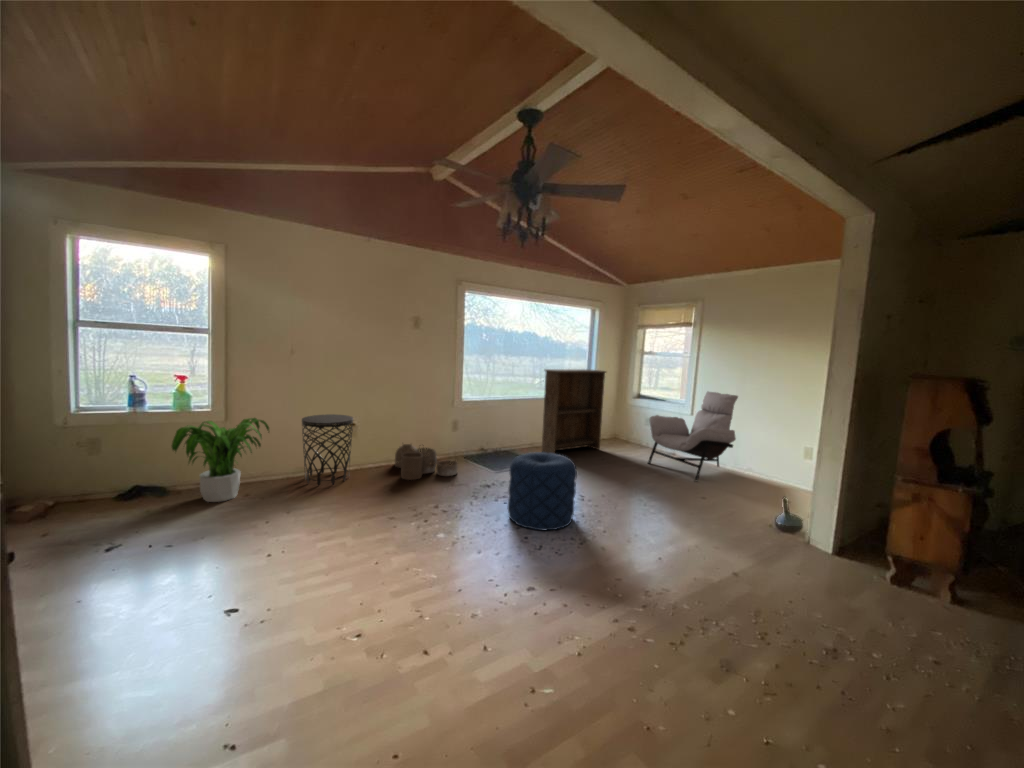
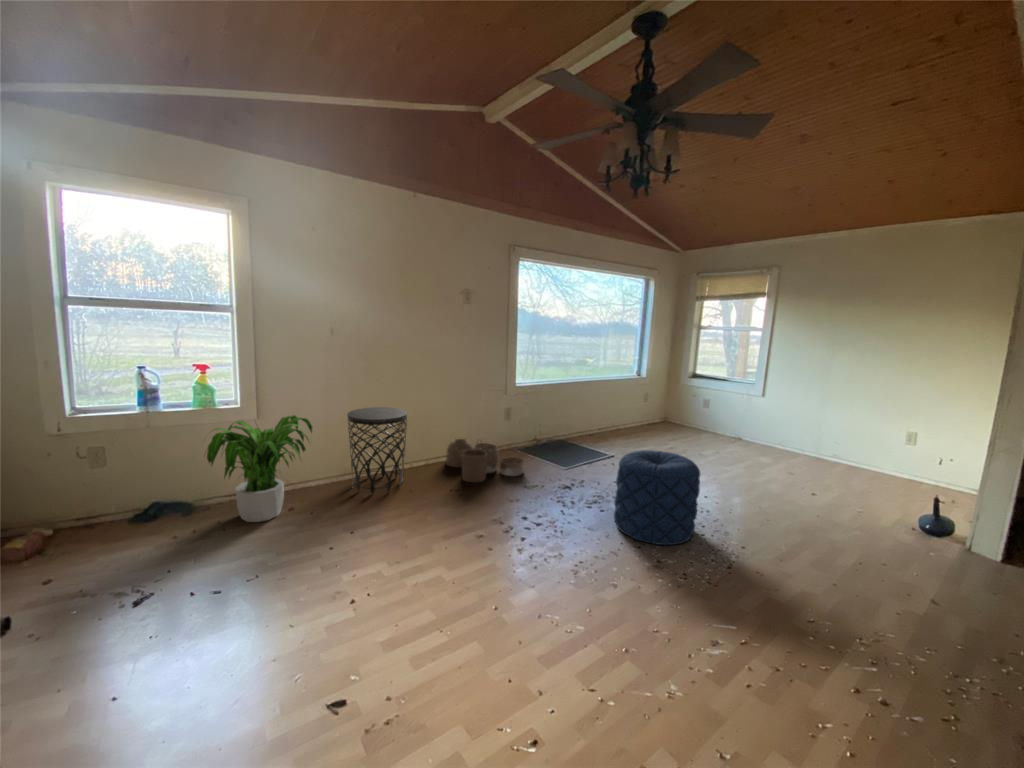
bookshelf: present [542,369,606,454] -> none [599,347,669,446]
lounge chair: present [648,392,738,481] -> none [722,371,828,474]

